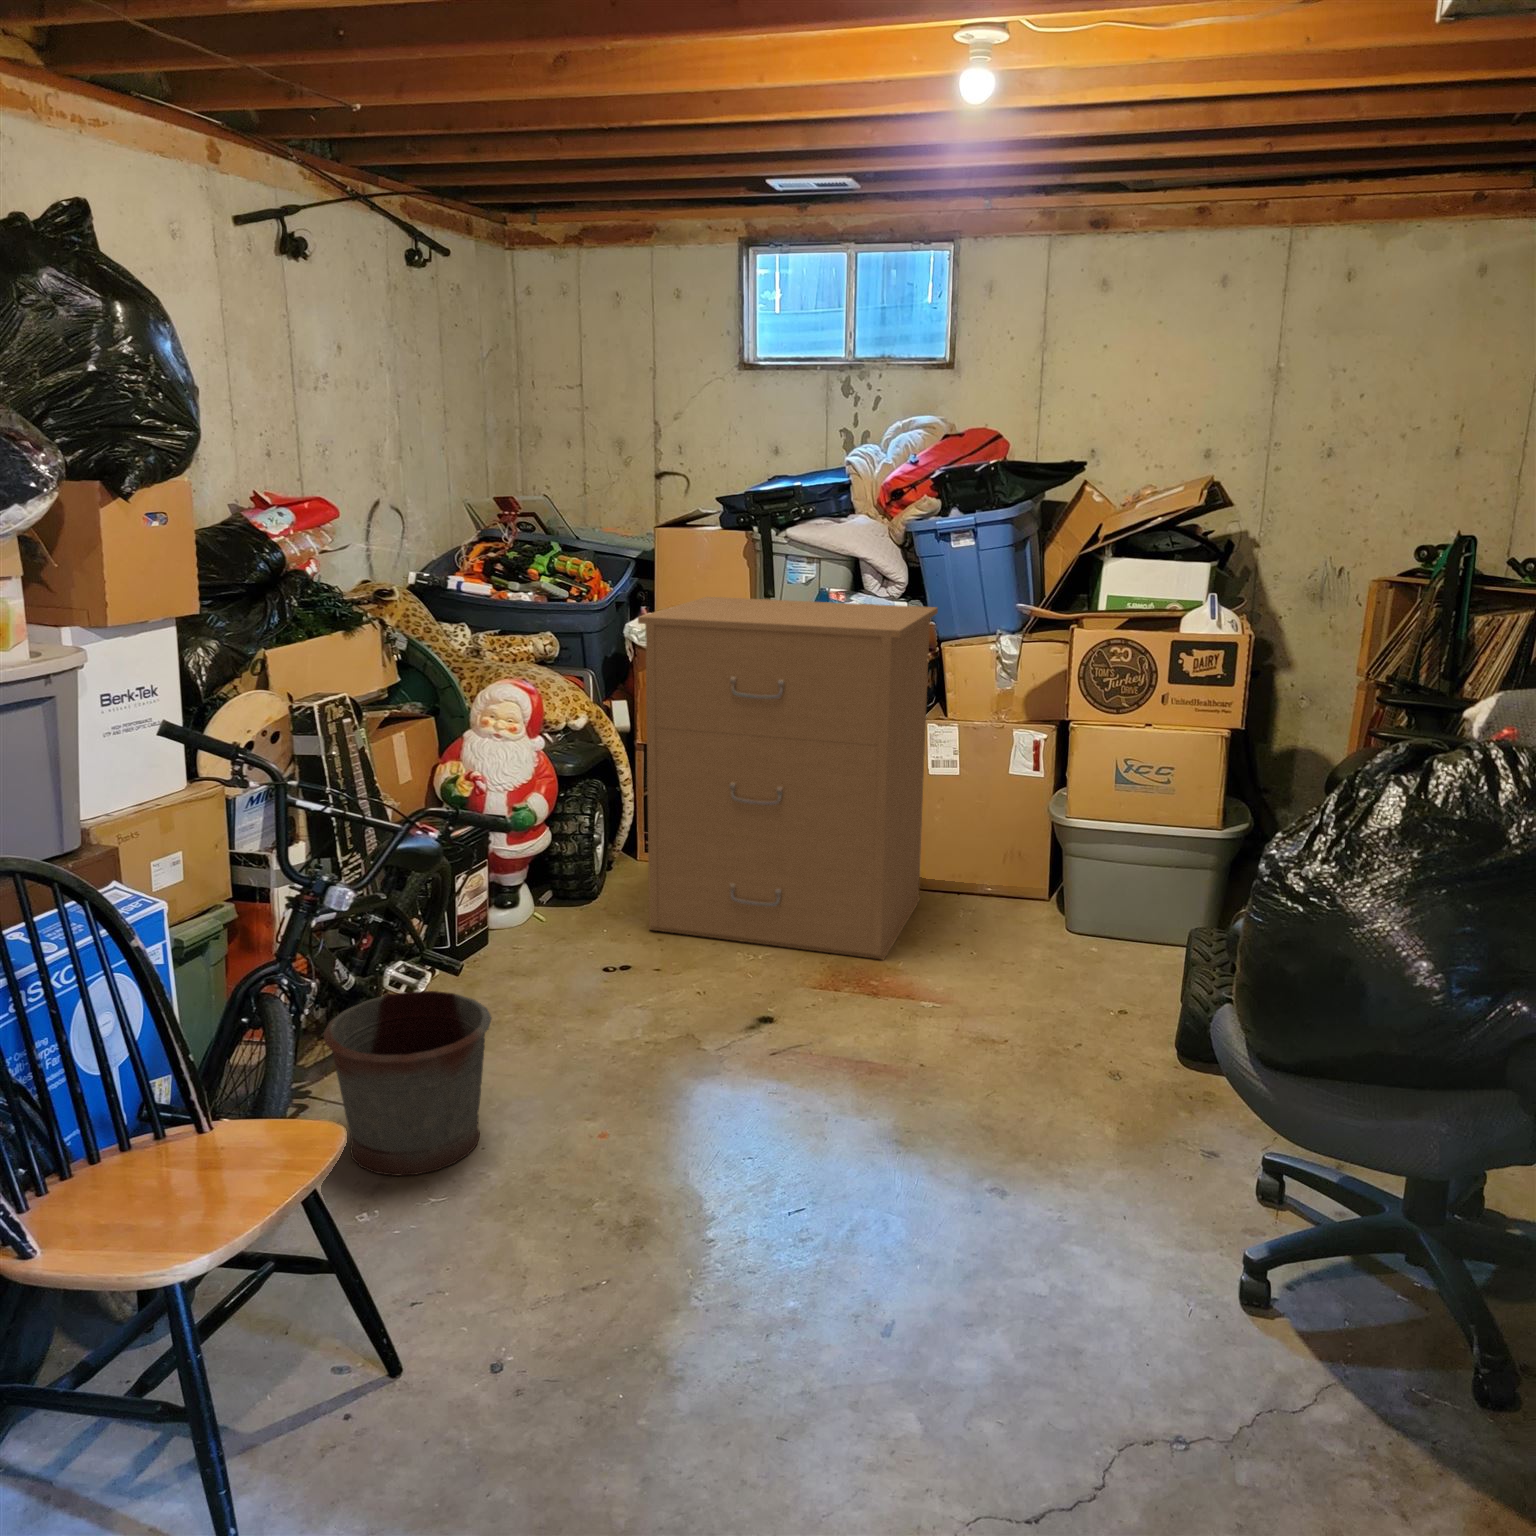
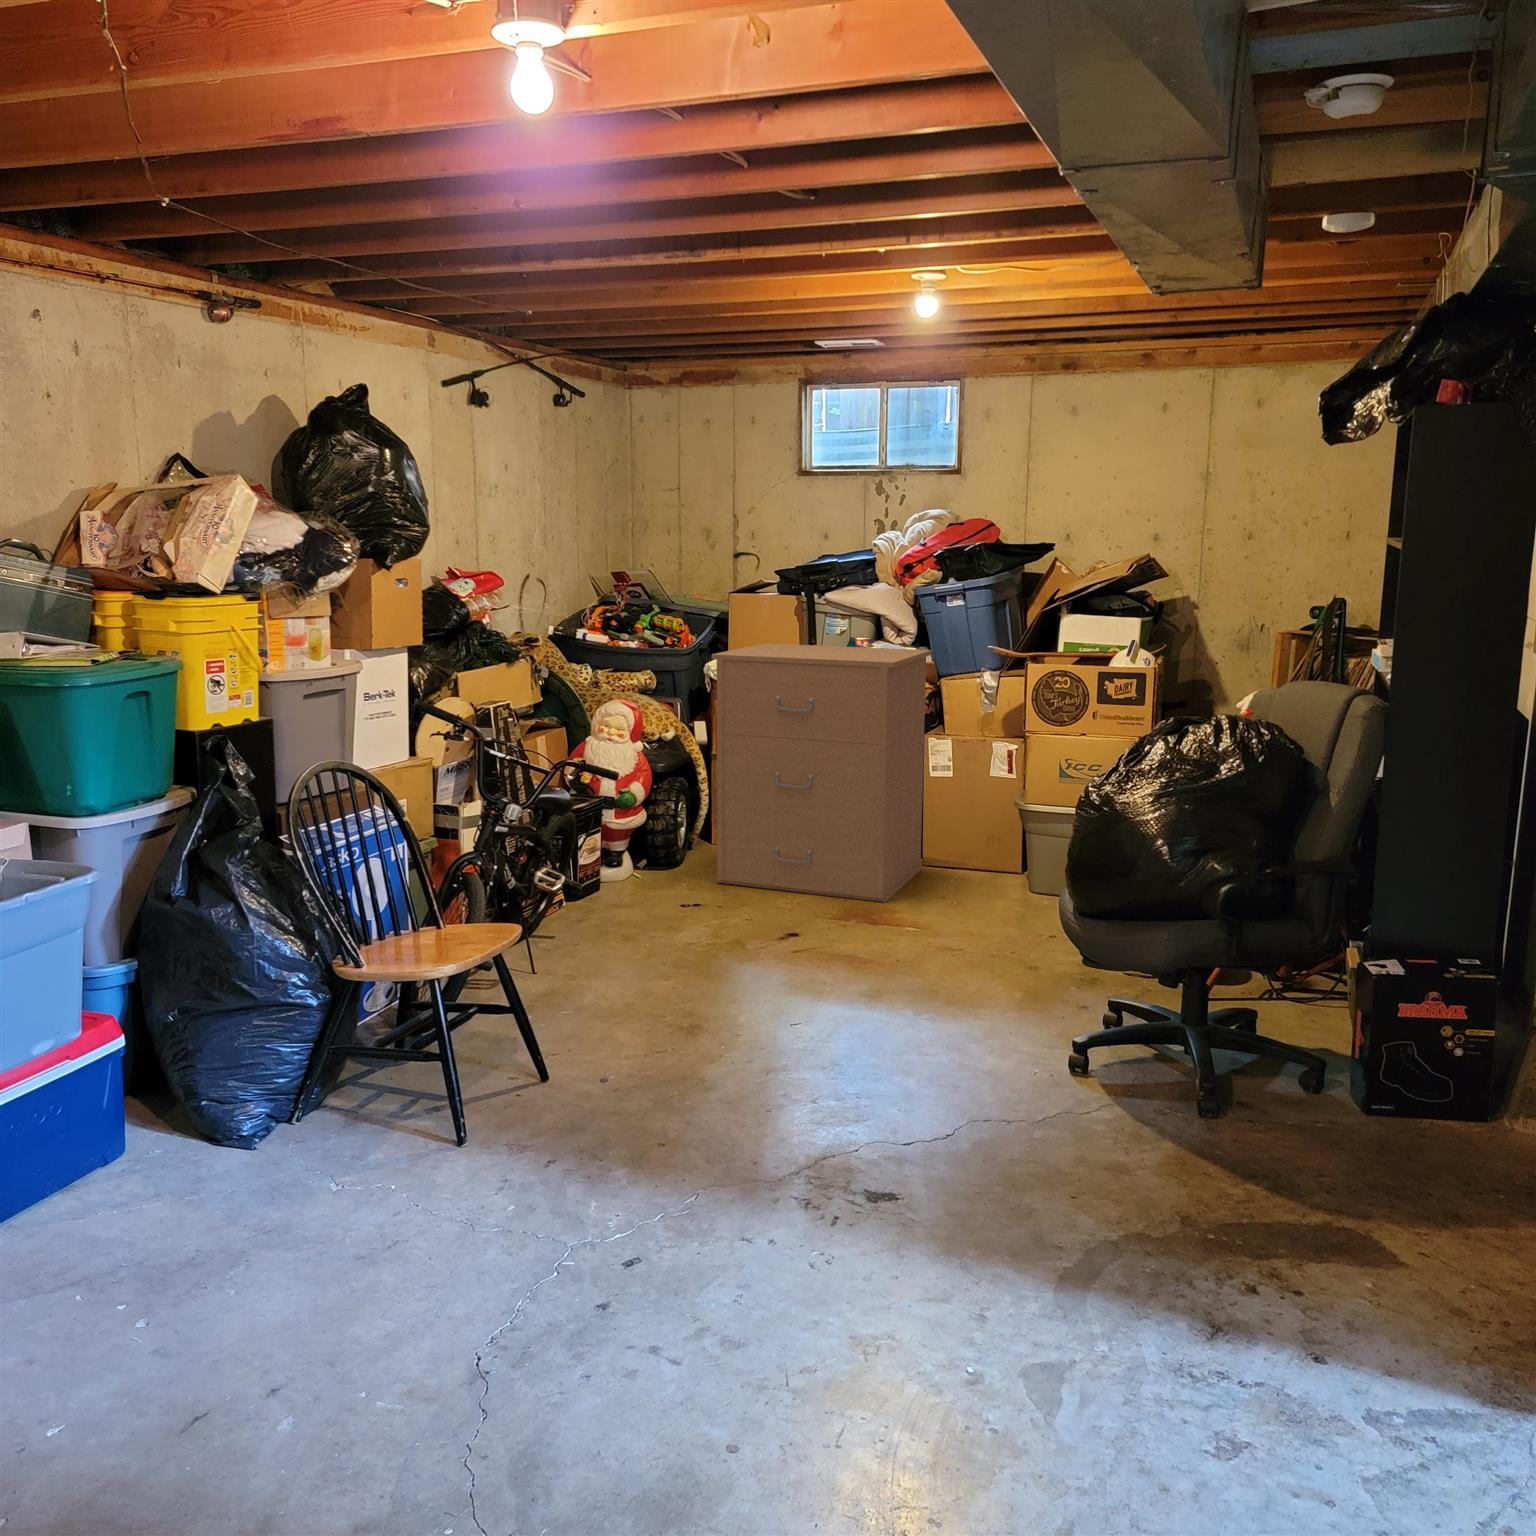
bucket: present [323,991,492,1176] -> none [500,889,606,998]

